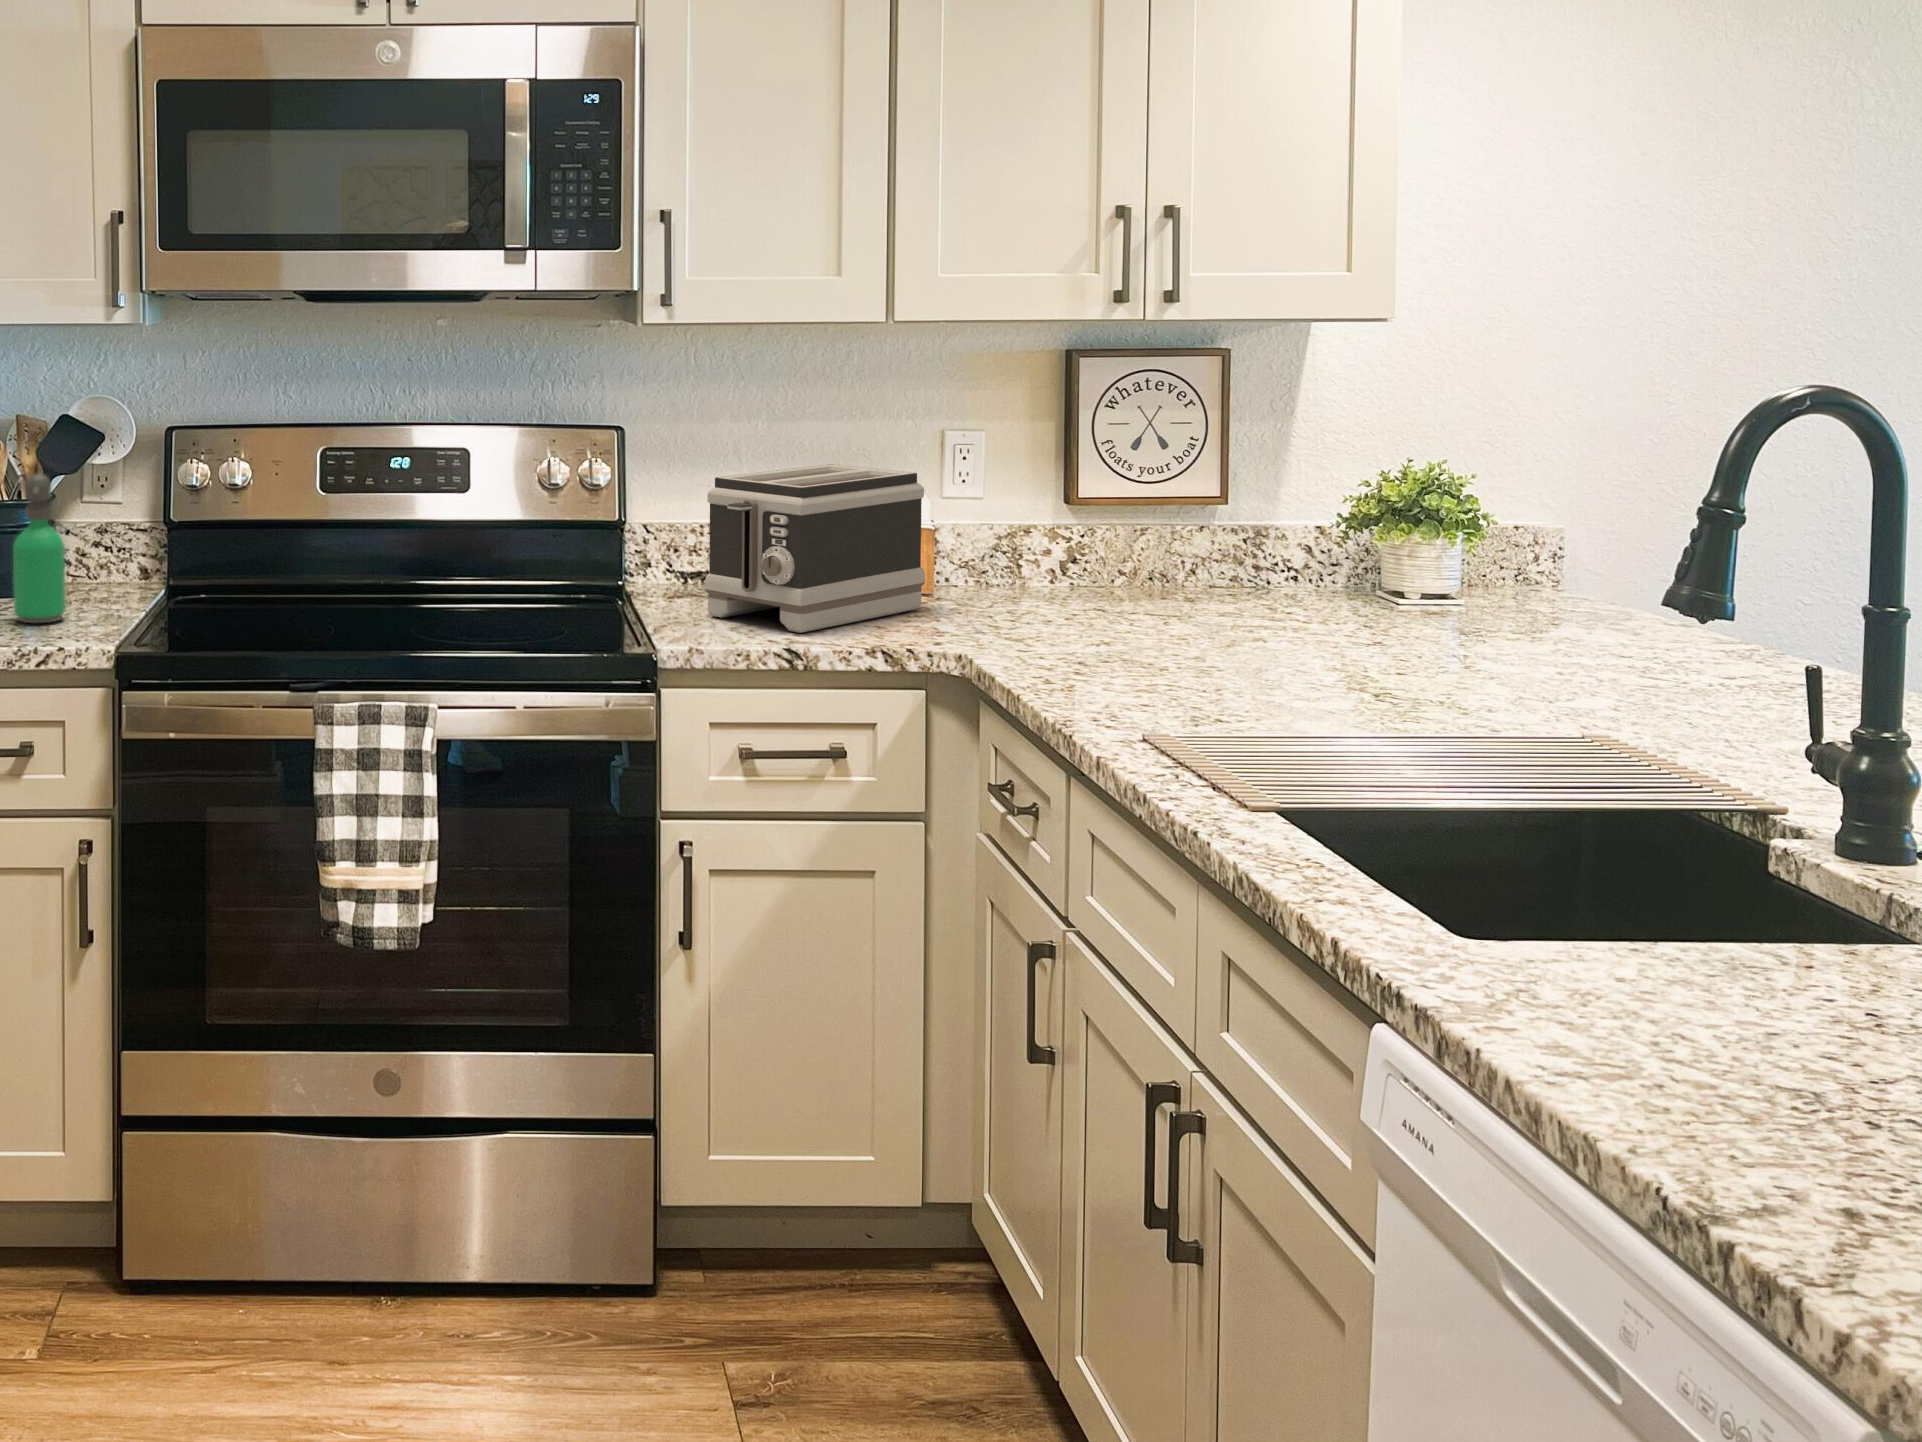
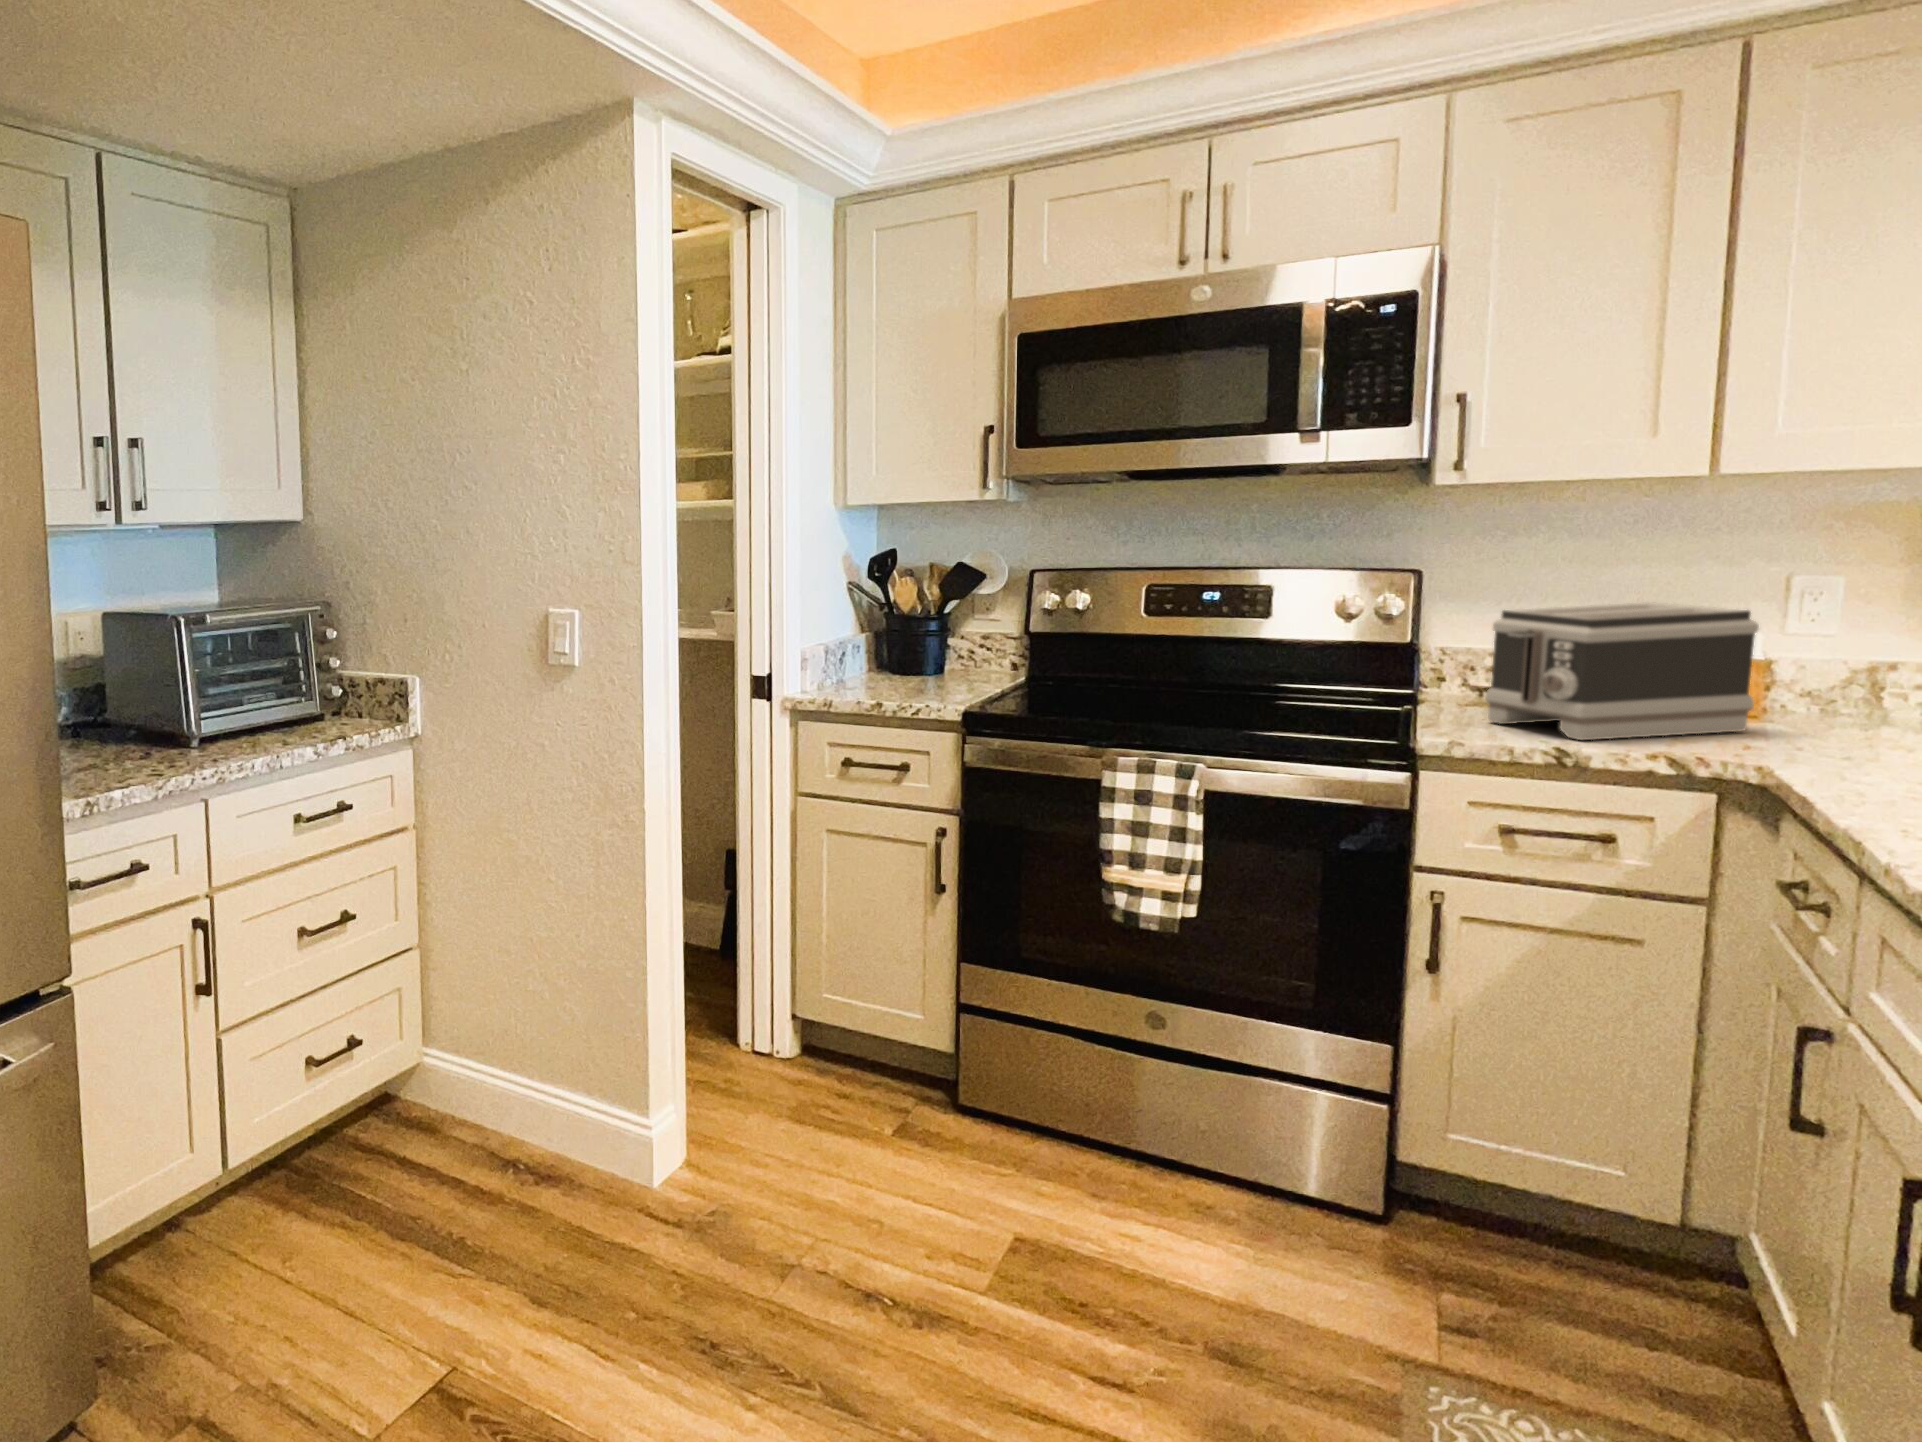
soap dispenser: present [13,474,66,623] -> none [906,599,941,693]

